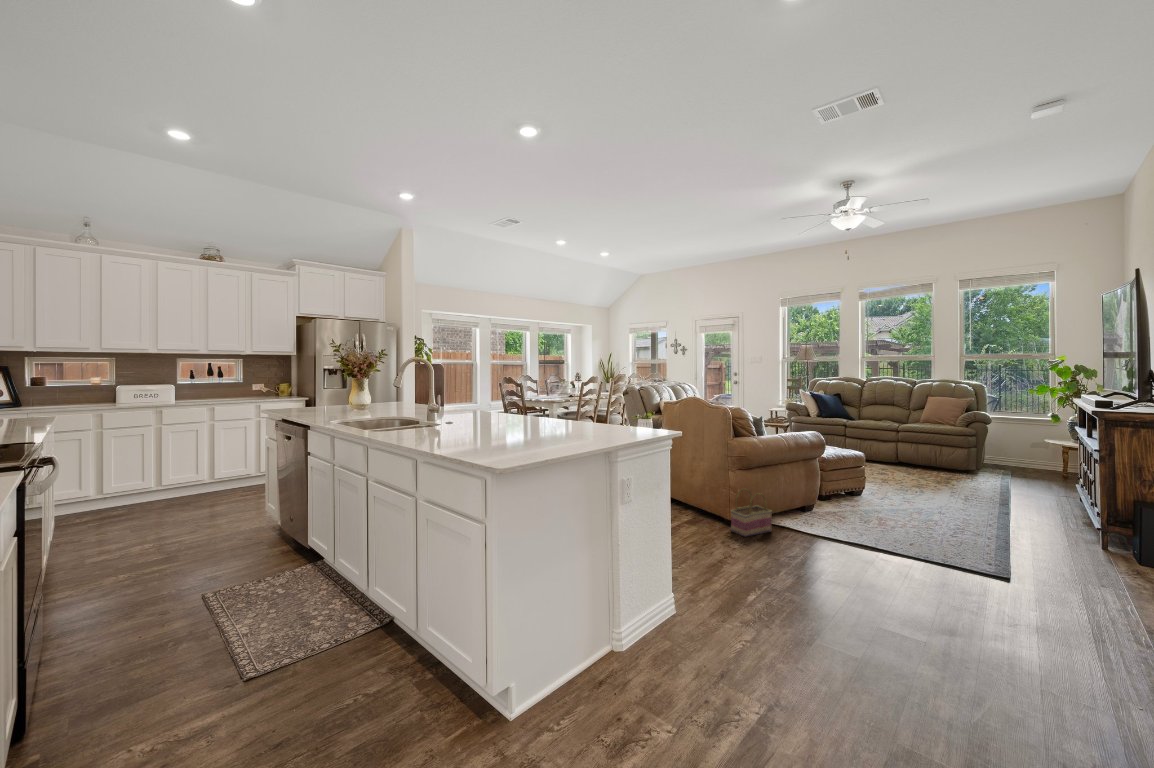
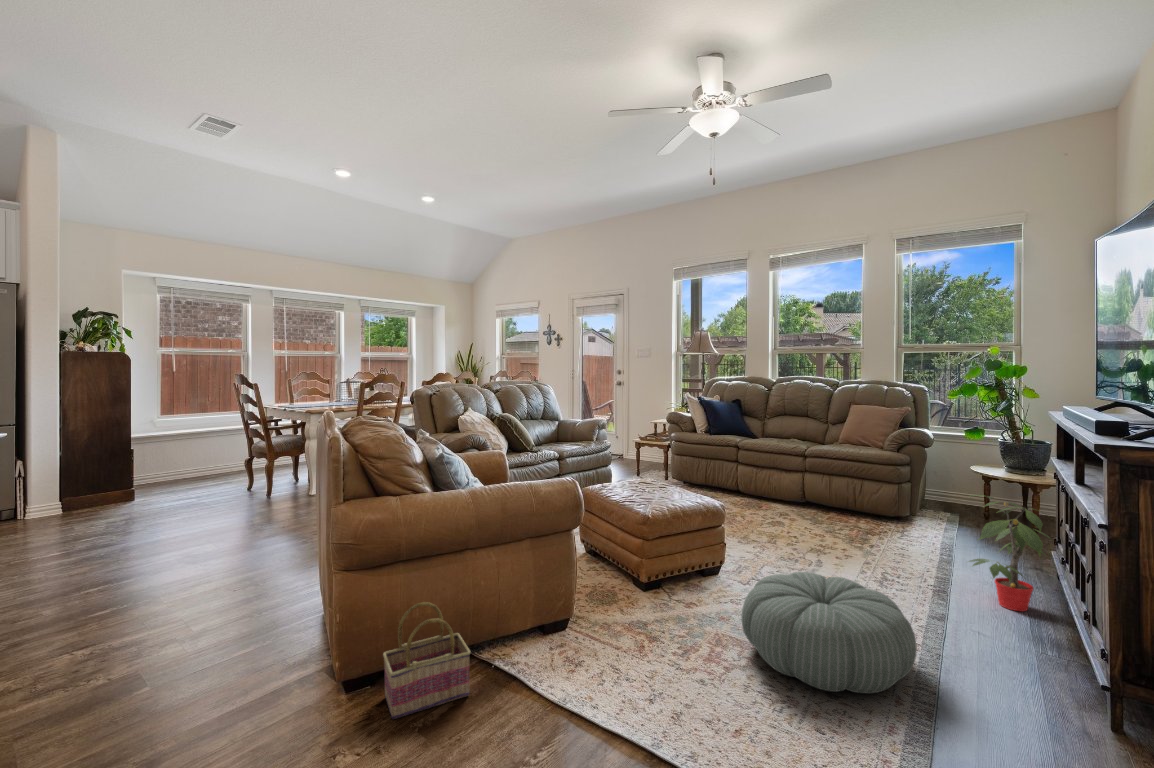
potted plant: none [1019,448,1075,512] -> present [970,495,1050,611]
pouf: none [896,485,997,534] -> present [742,572,917,693]

